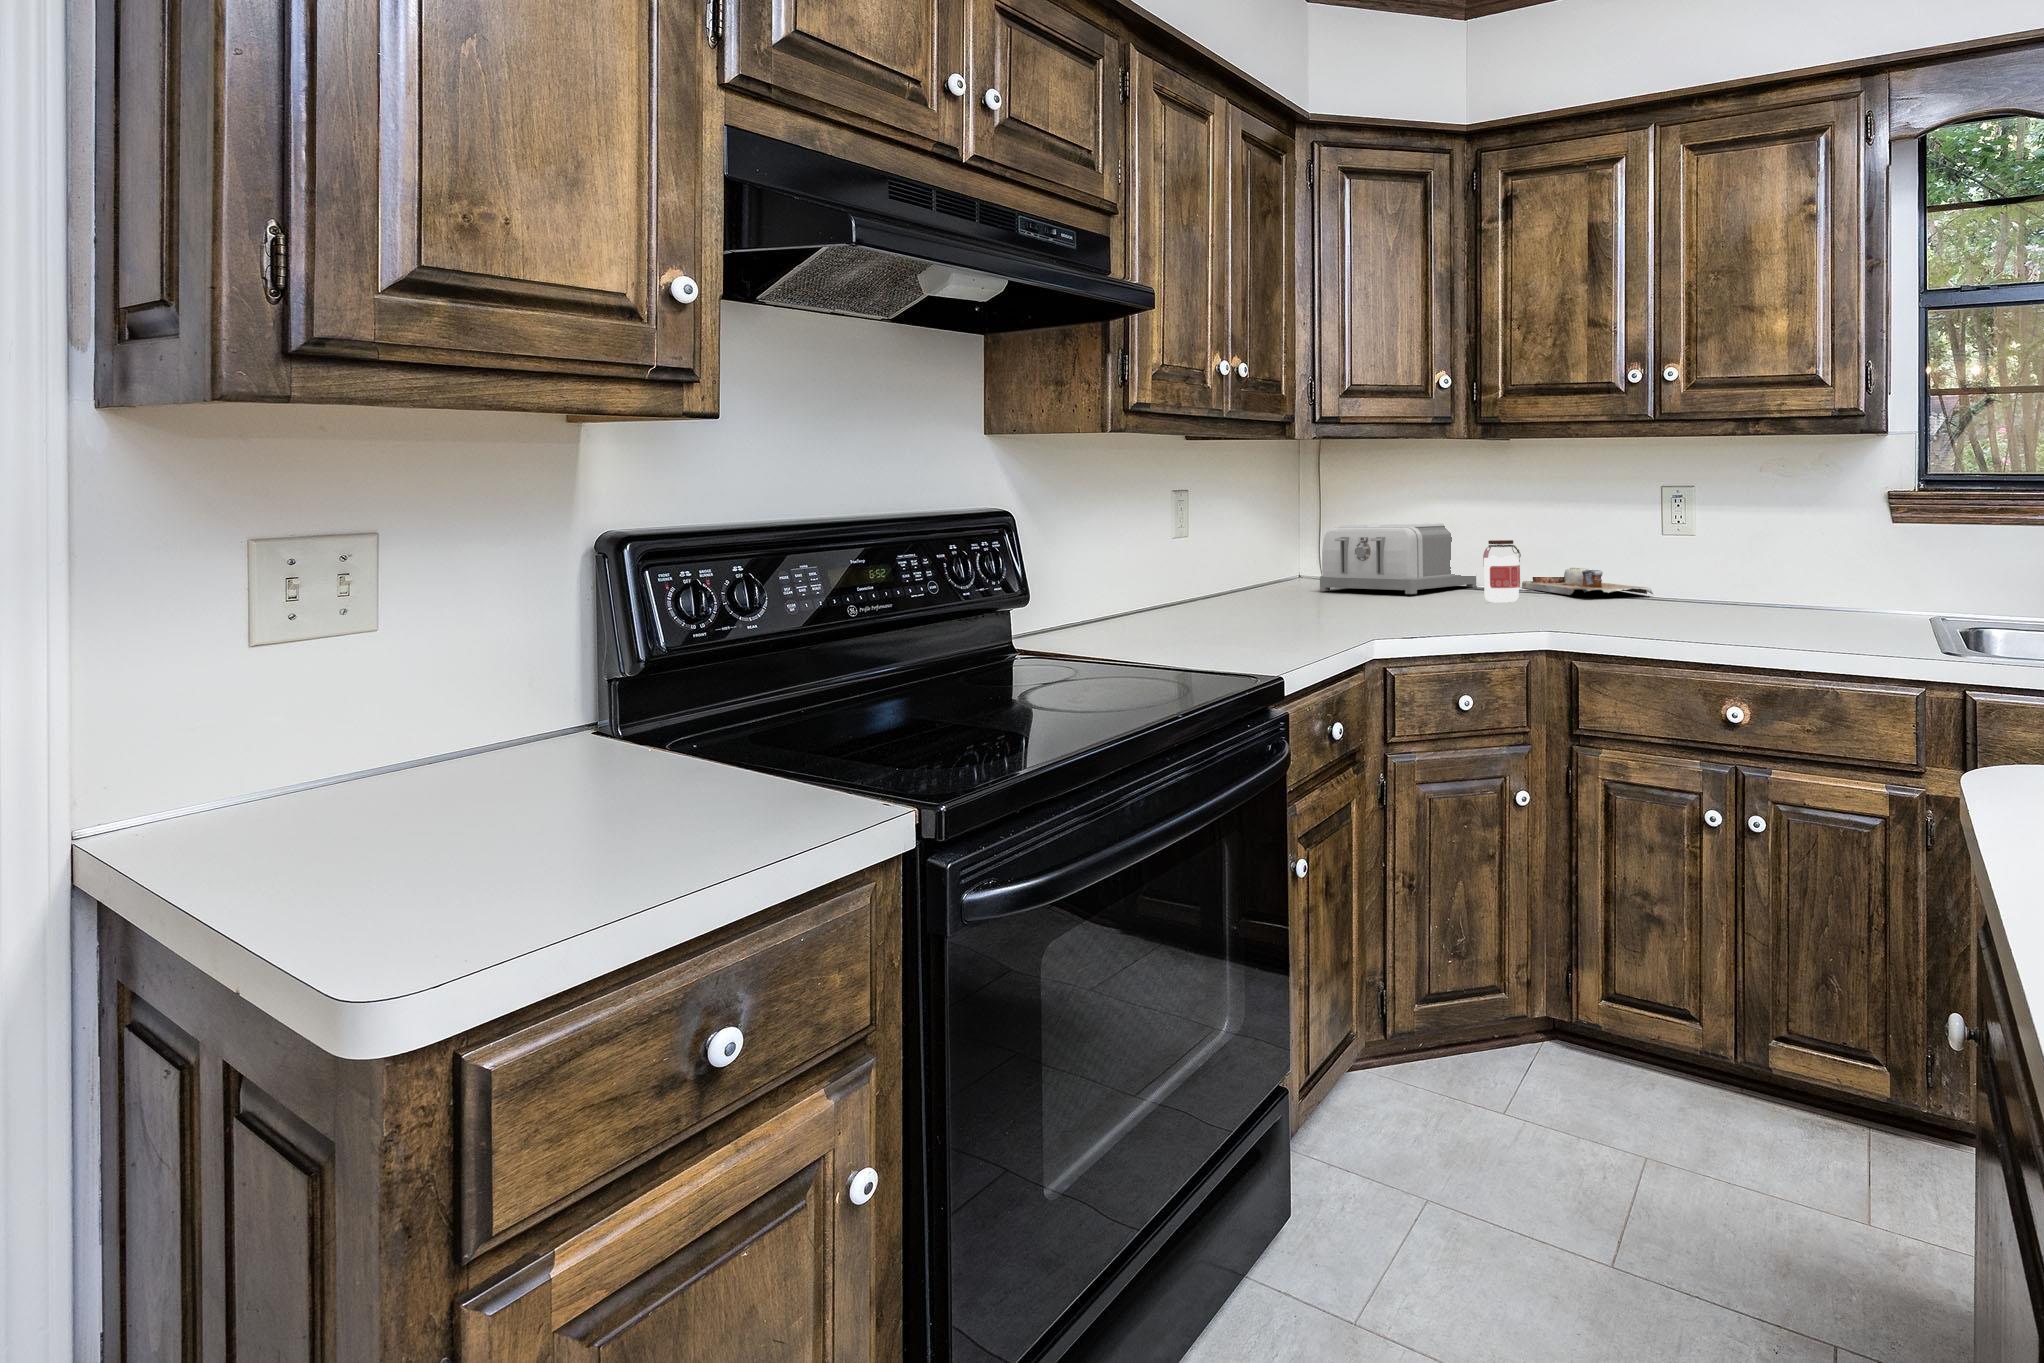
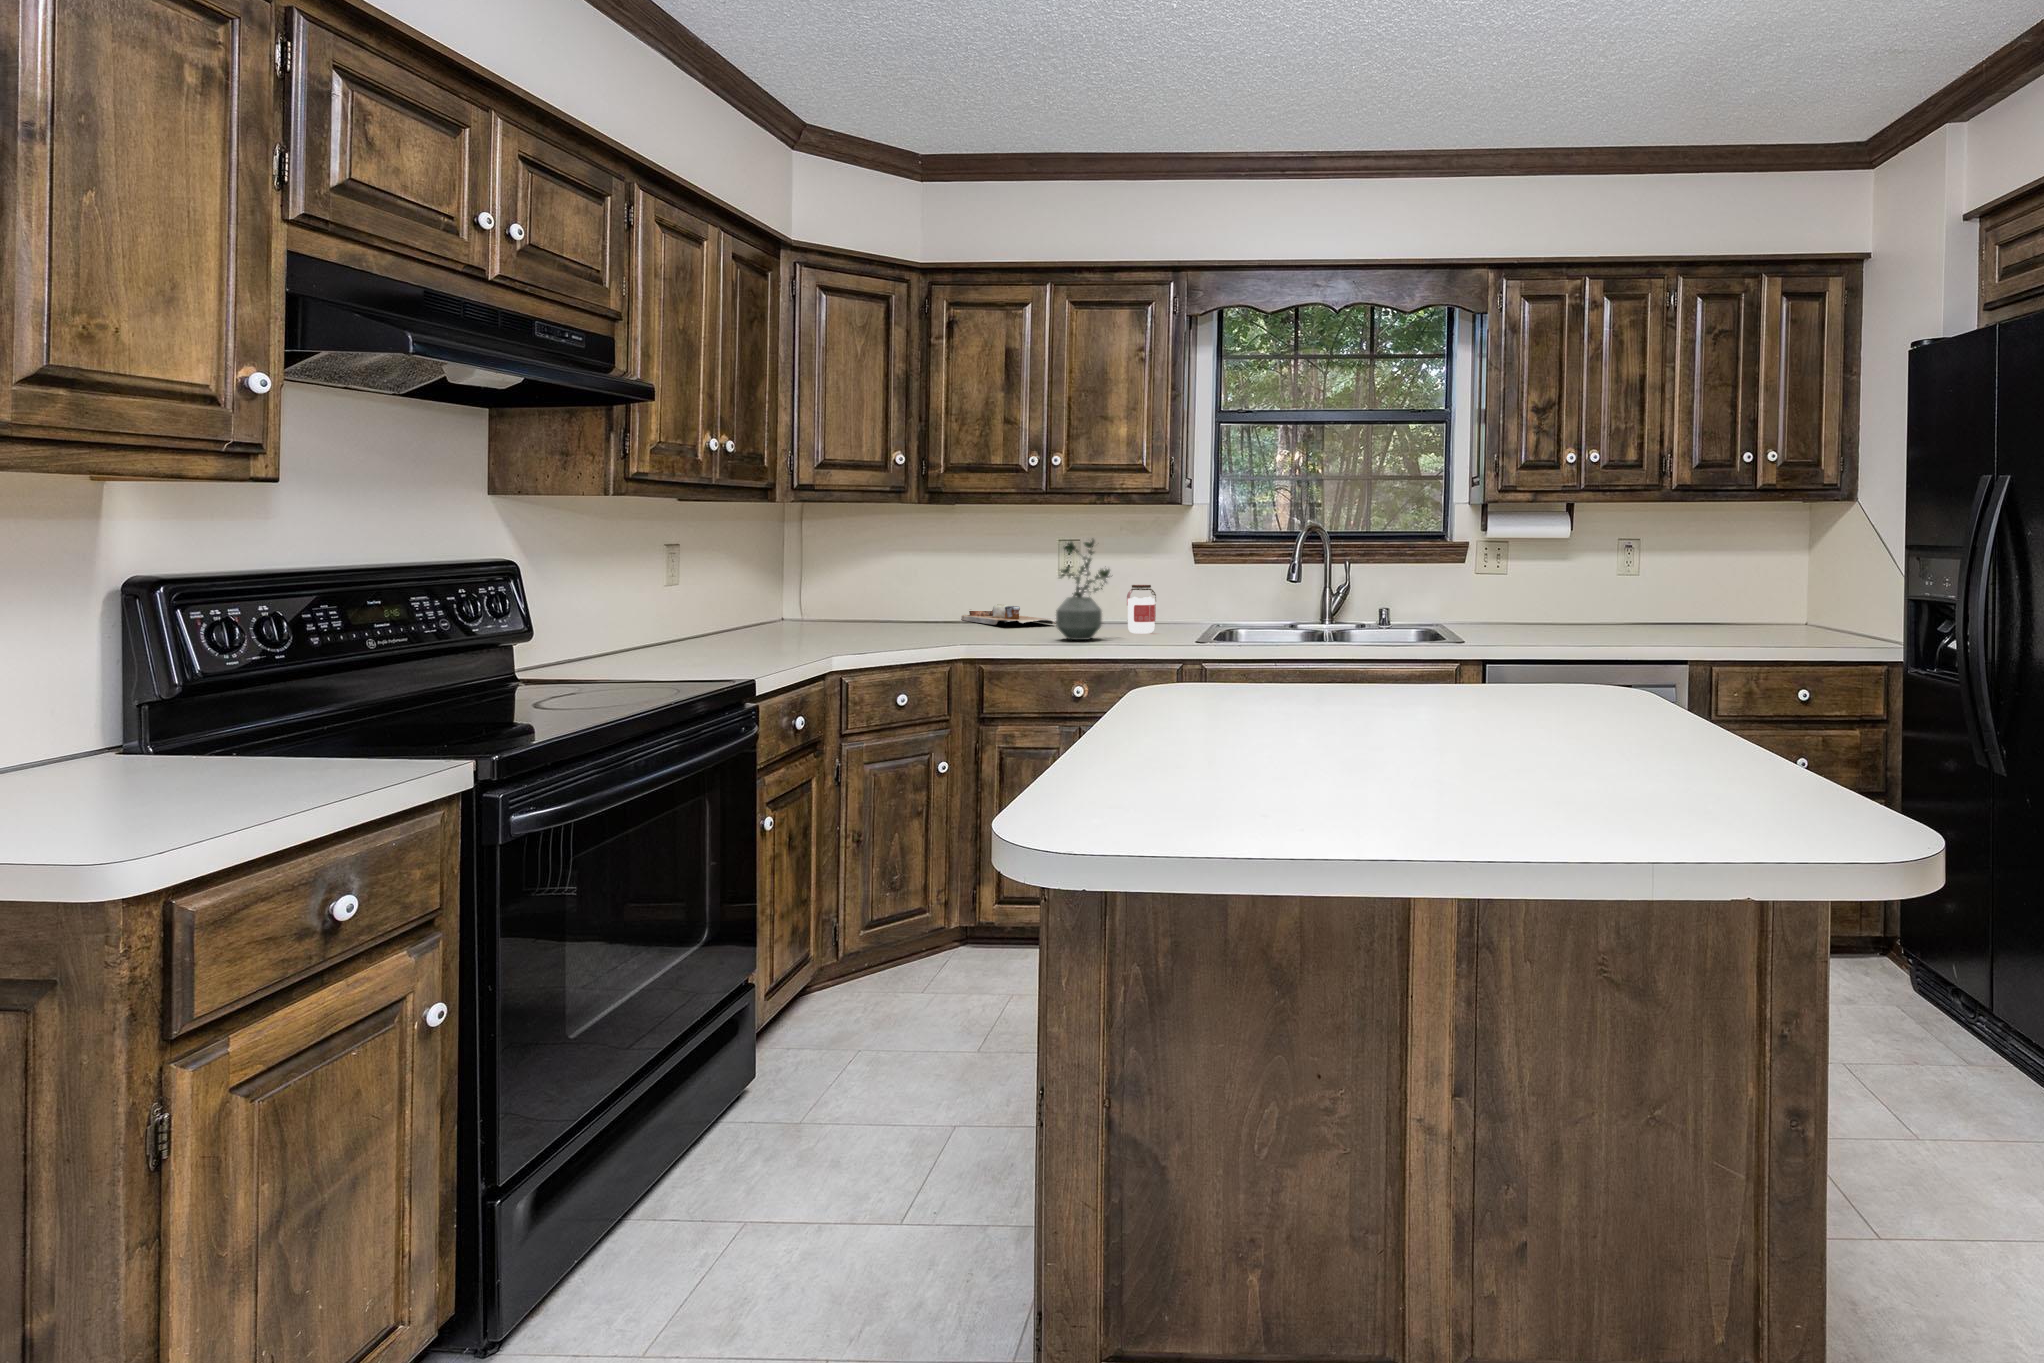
potted plant: none [1665,474,1747,618] -> present [1056,538,1112,640]
toaster: present [1320,523,1476,594] -> none [793,568,926,625]
jar: present [1483,540,1521,603] -> present [1127,585,1156,633]

